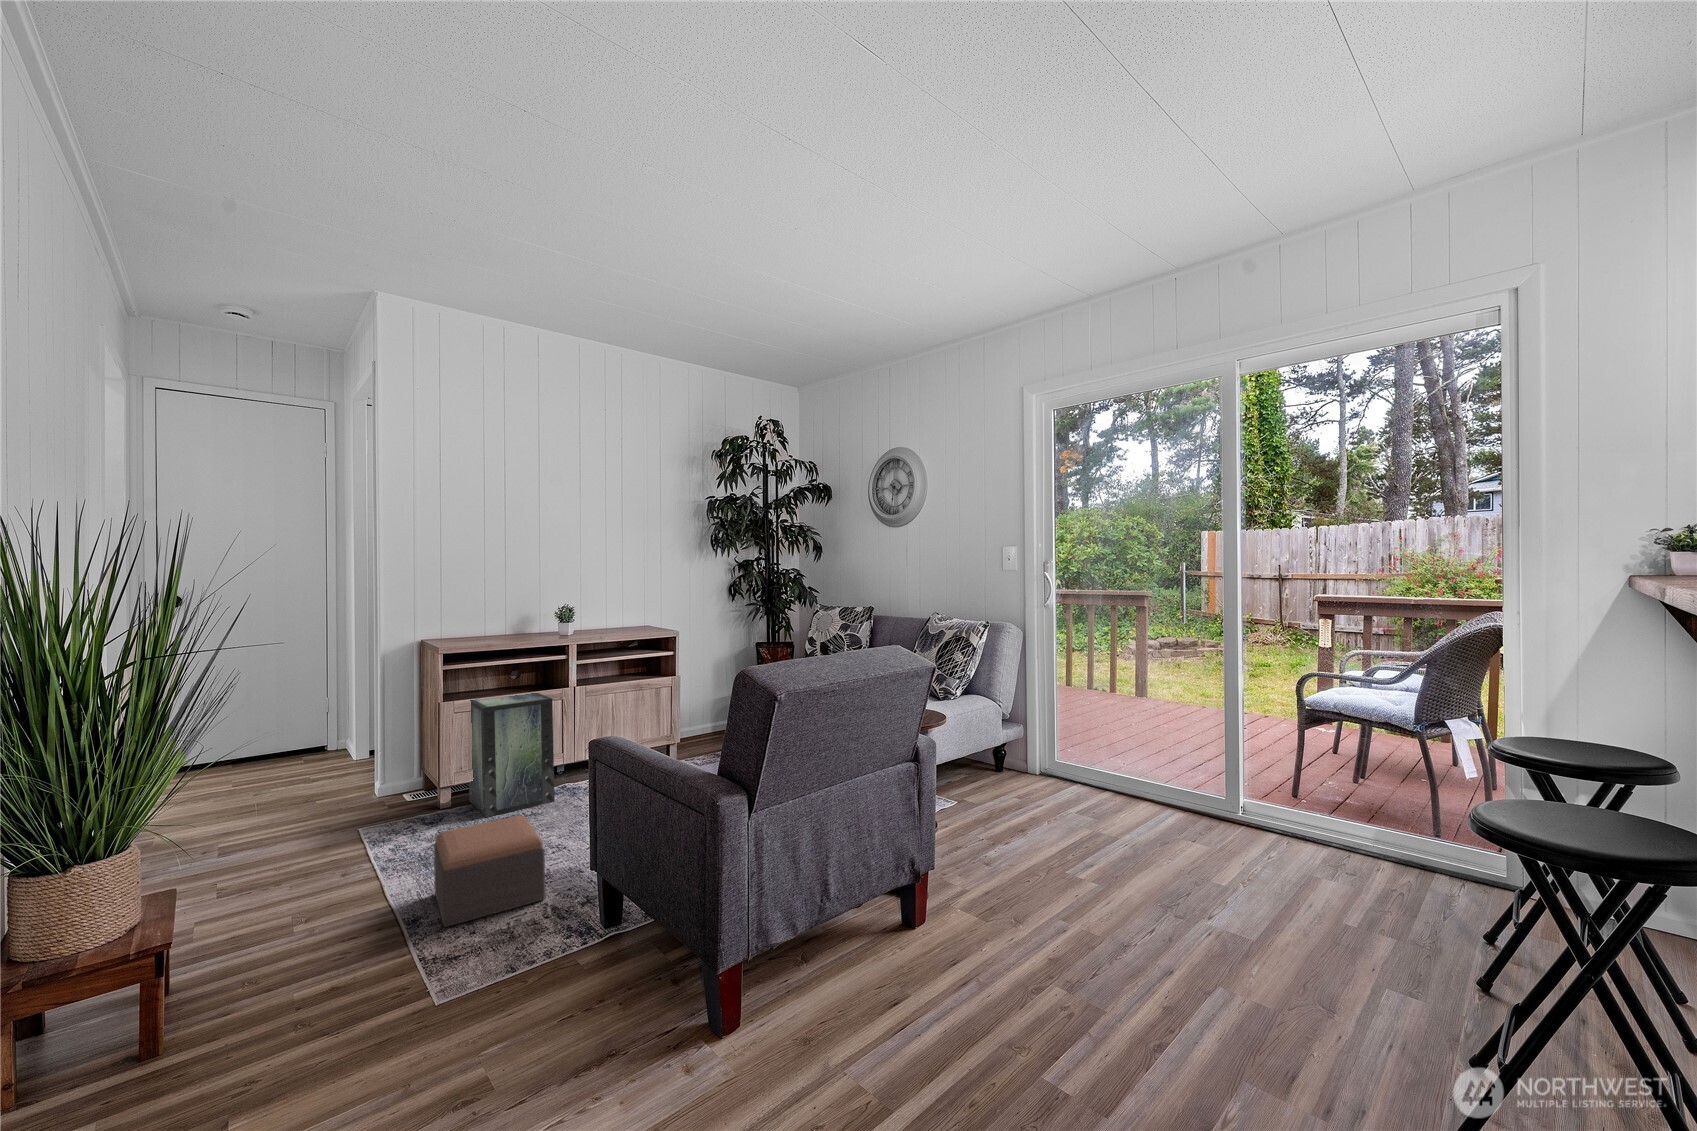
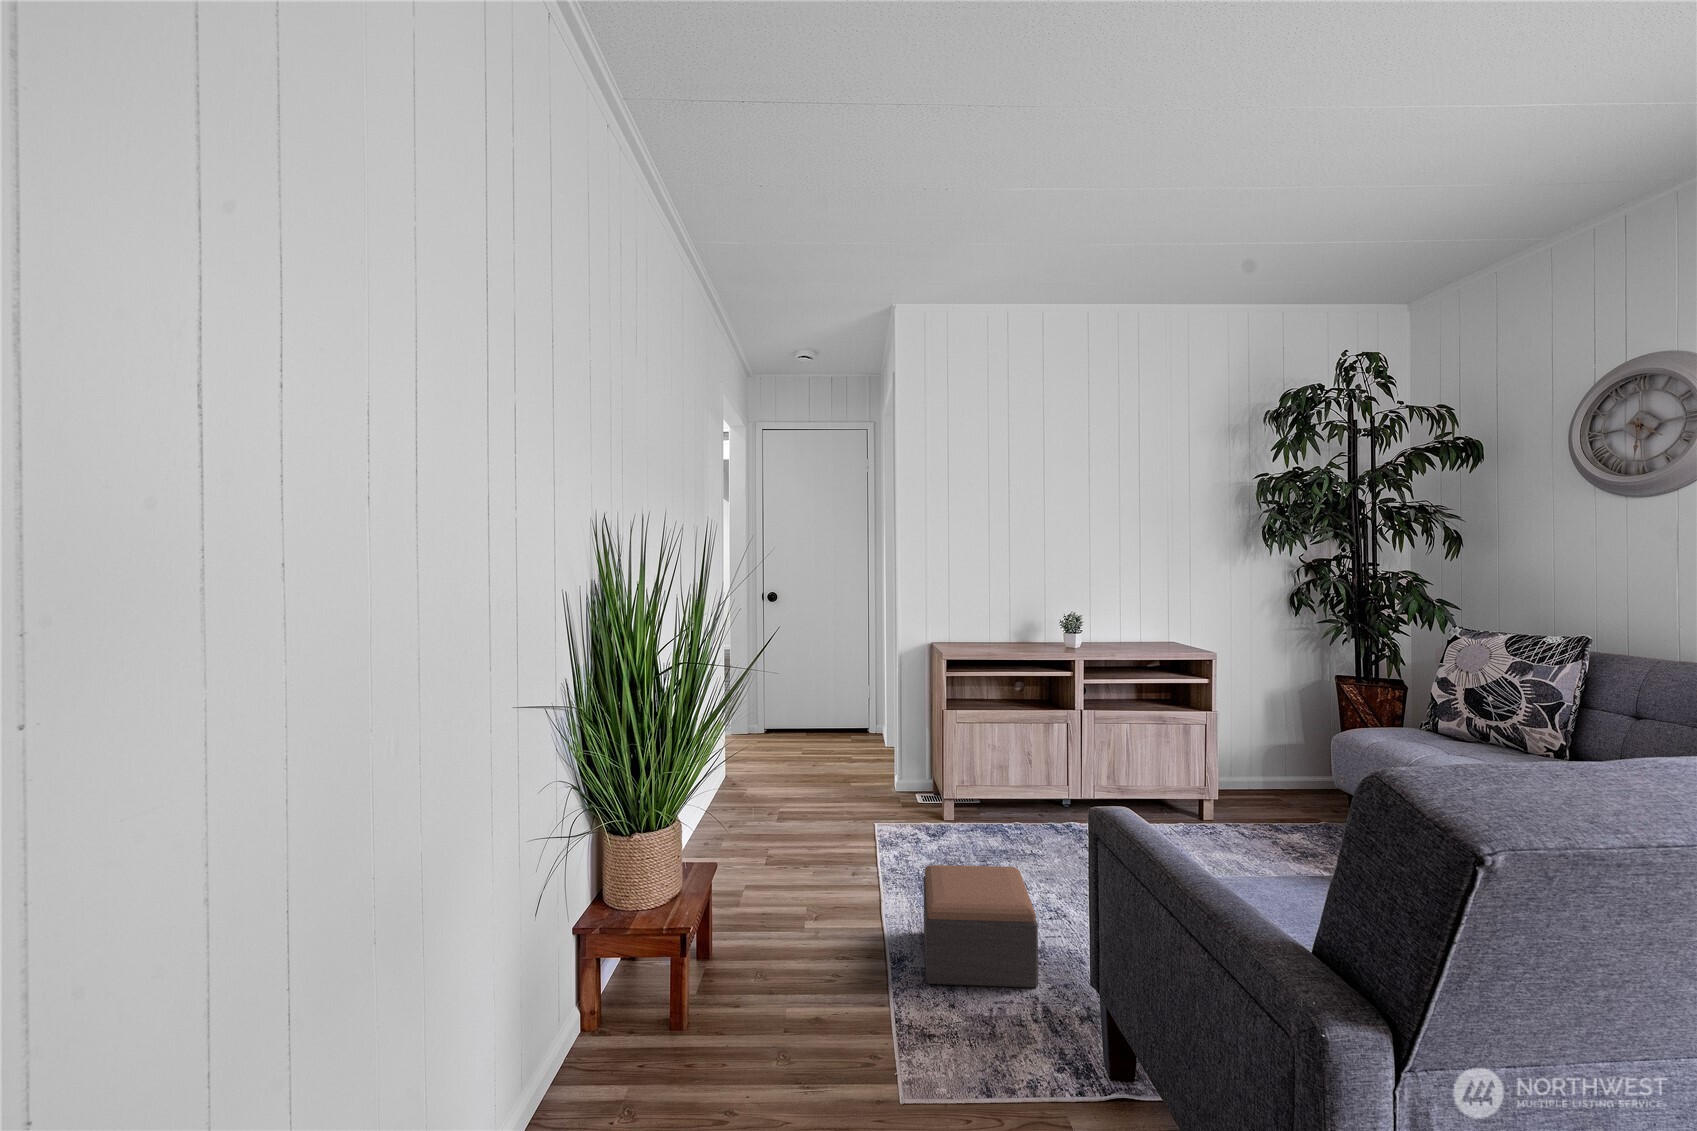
storage box: present [469,691,555,817] -> none [969,708,1057,845]

